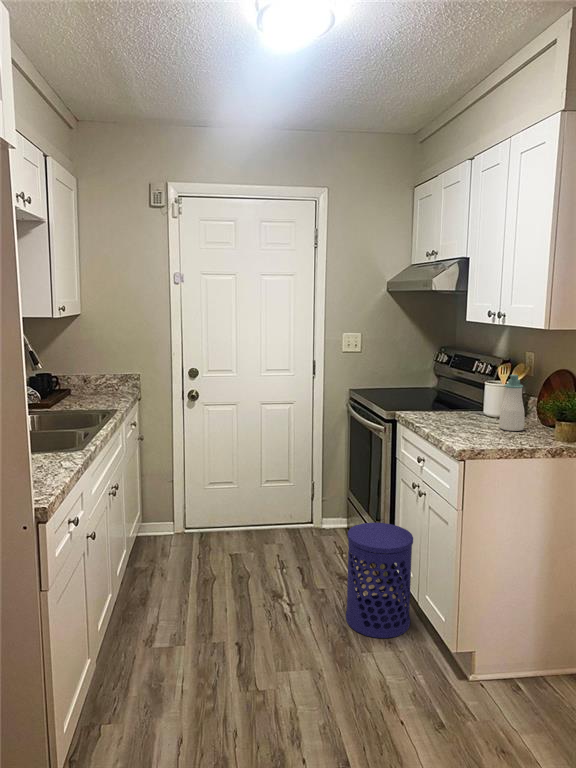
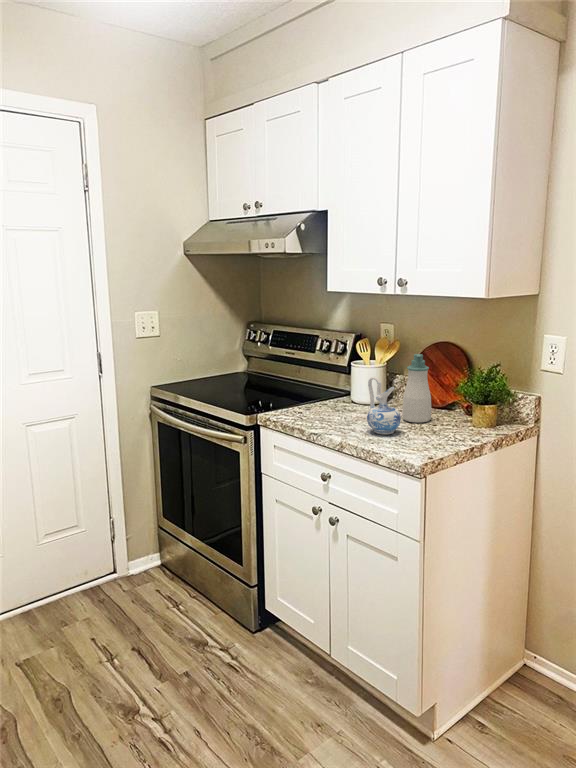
ceramic pitcher: none [456,387,483,433] -> present [367,377,401,434]
waste bin: present [346,523,413,638] -> none [236,565,325,727]

